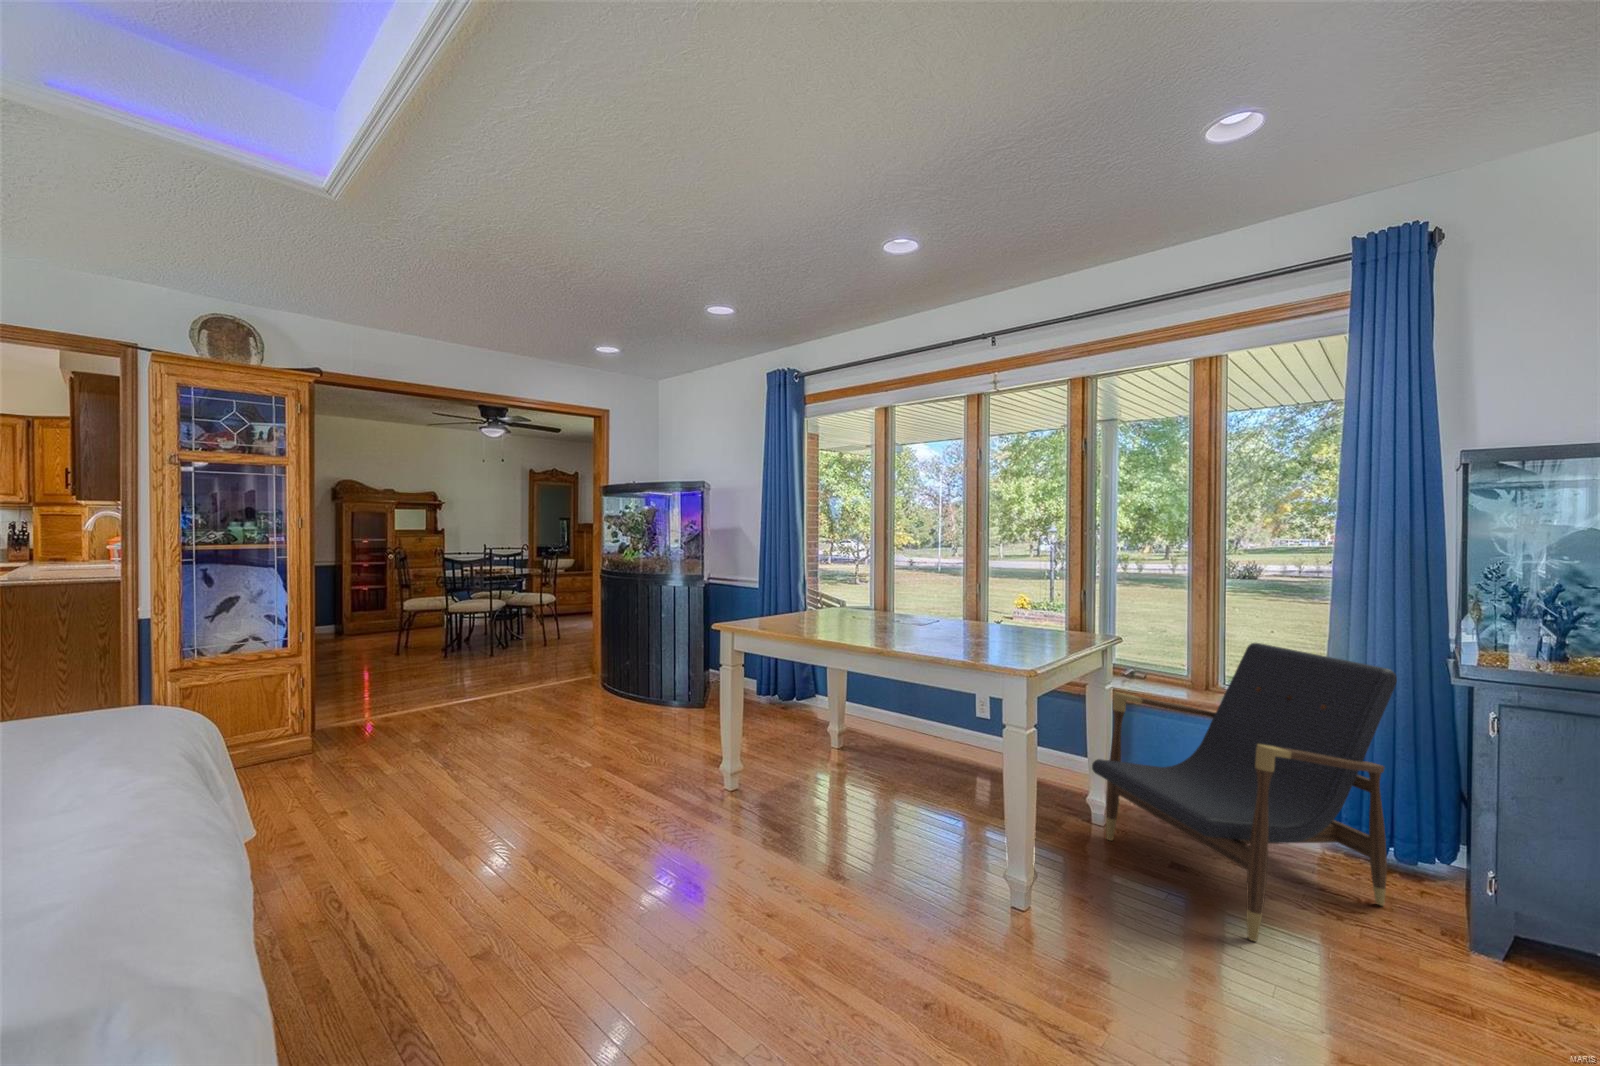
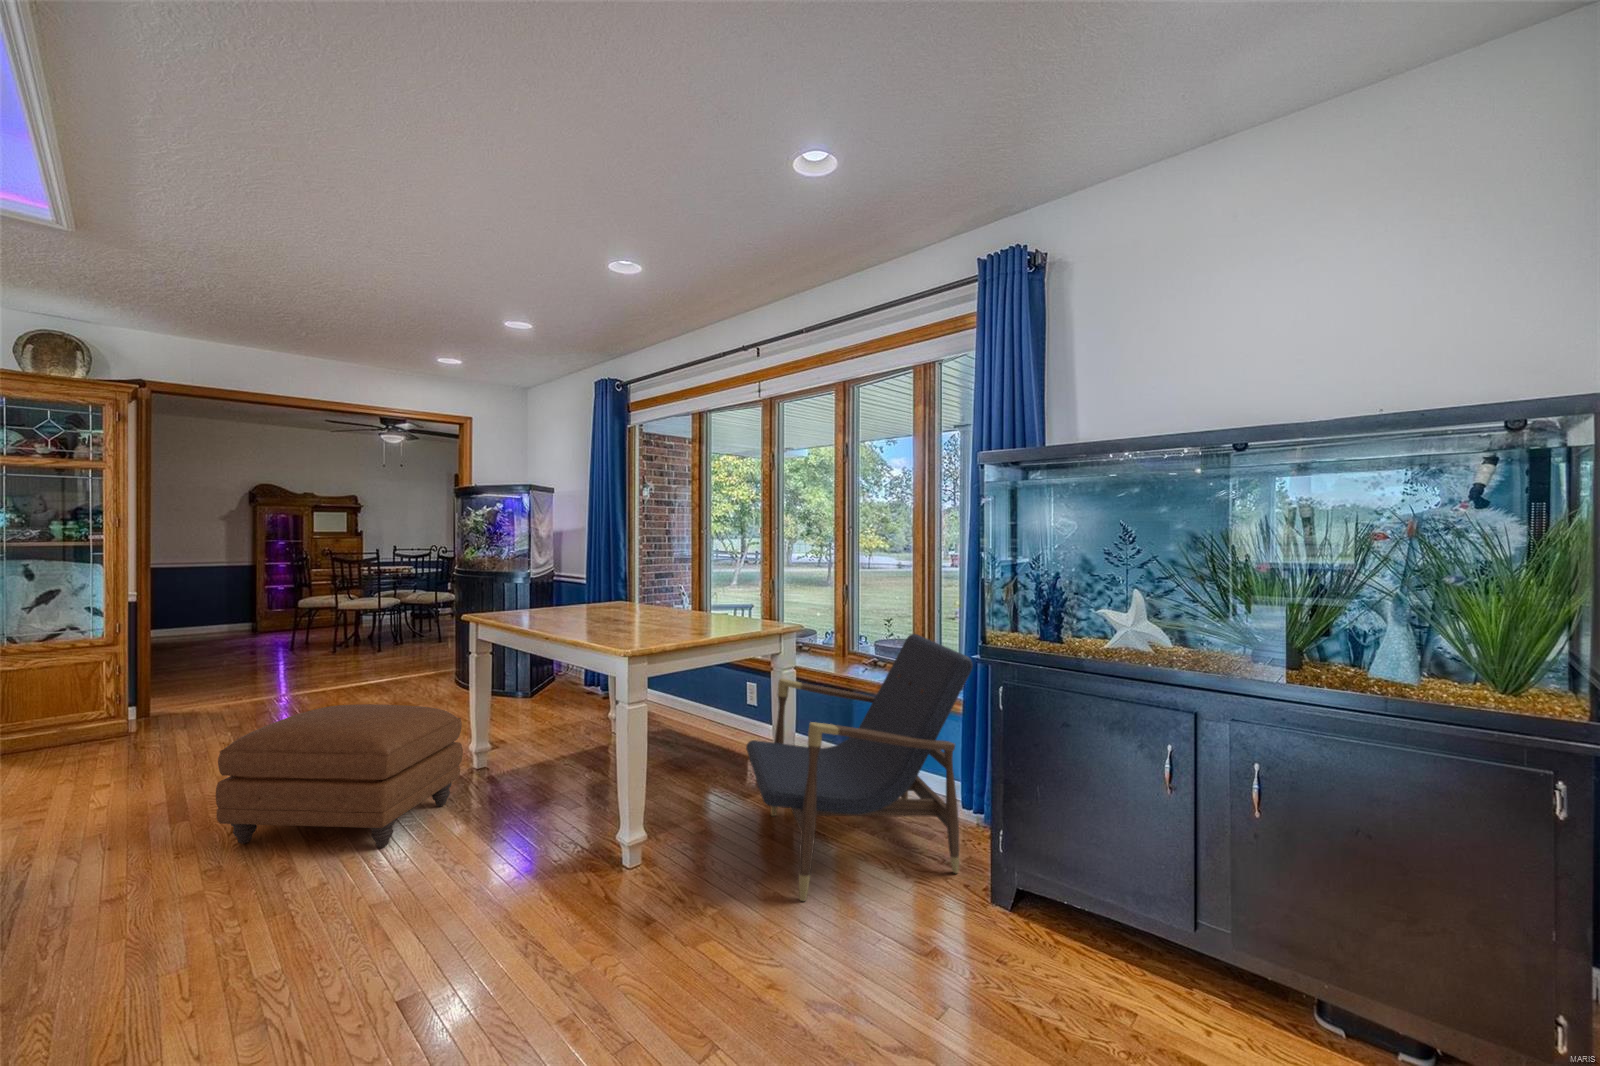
ottoman: none [545,723,756,883] -> present [216,704,463,848]

